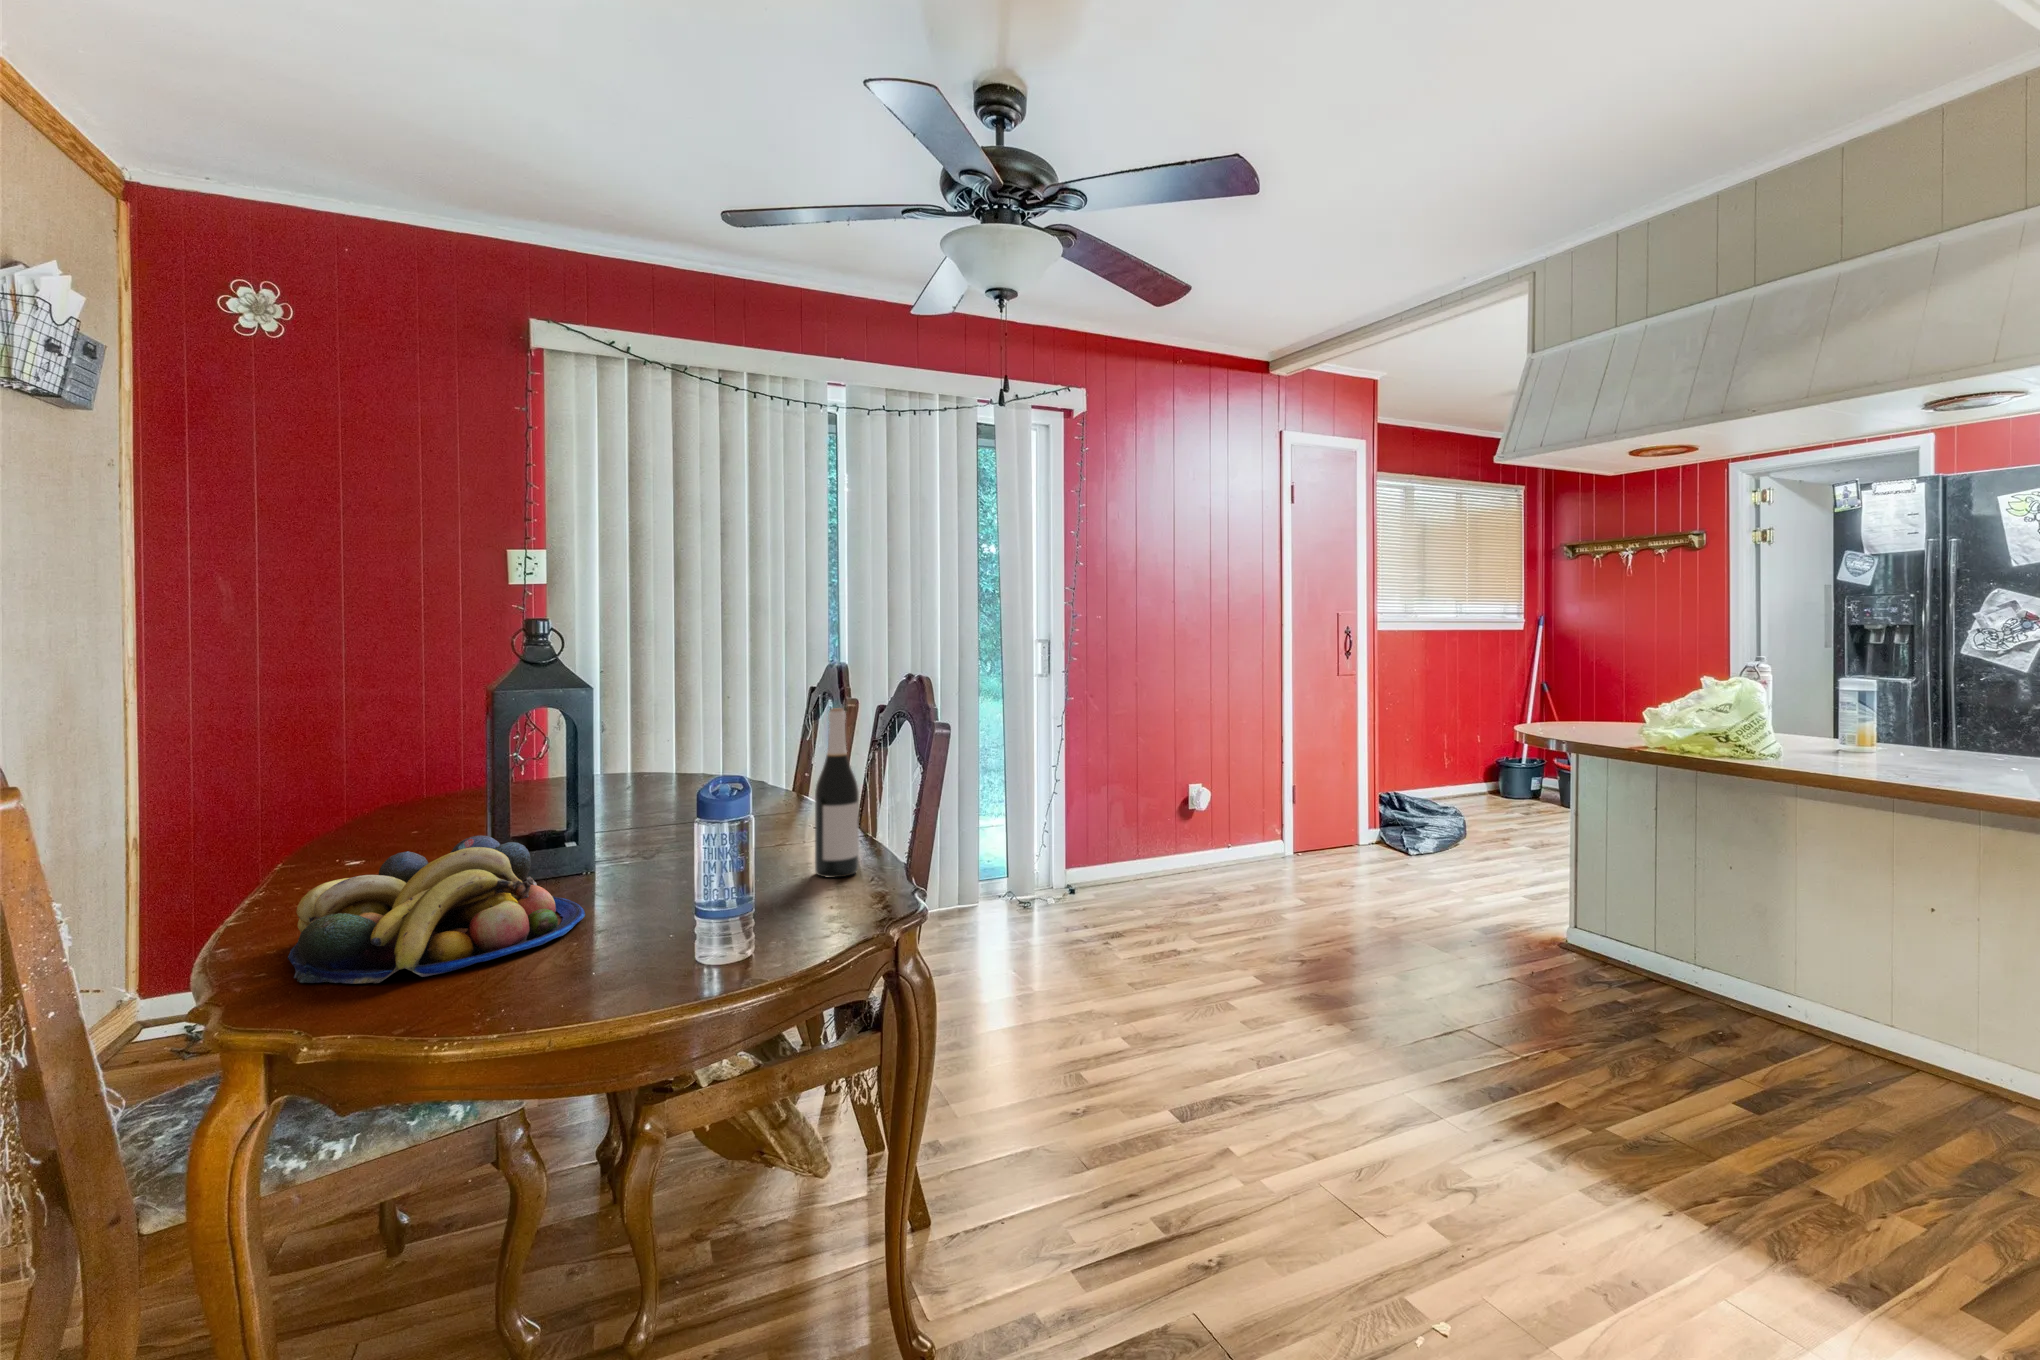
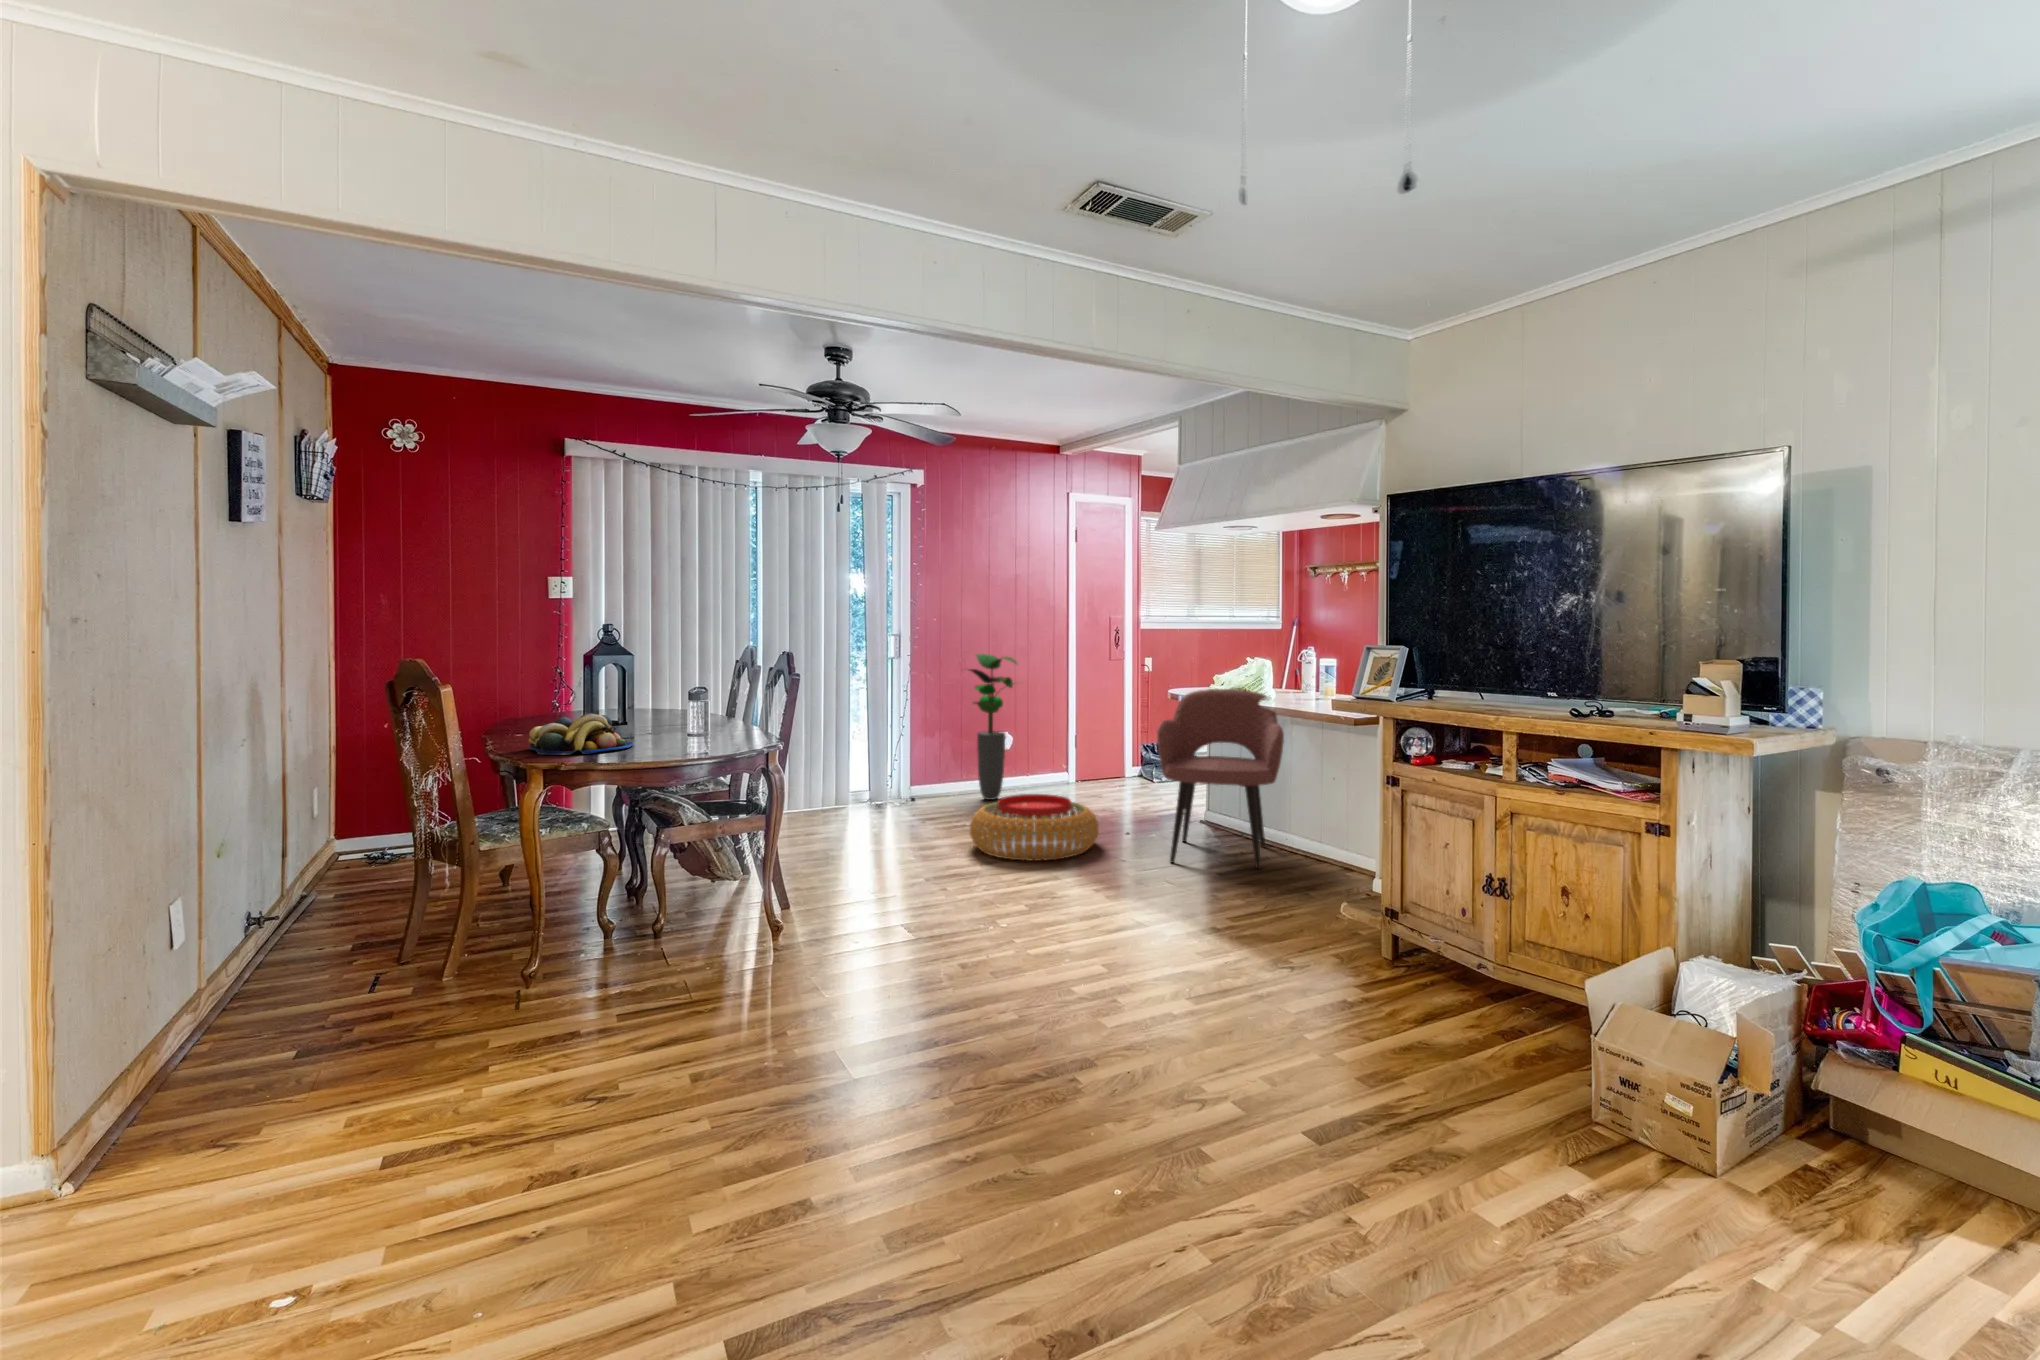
potted plant: none [1145,668,1240,892] -> present [970,654,1017,800]
wine bottle: present [815,708,859,878] -> none [729,665,749,738]
armchair: none [1580,730,1870,1100] -> present [1157,689,1284,869]
pouf: none [1227,915,1470,1065] -> present [969,794,1099,861]

